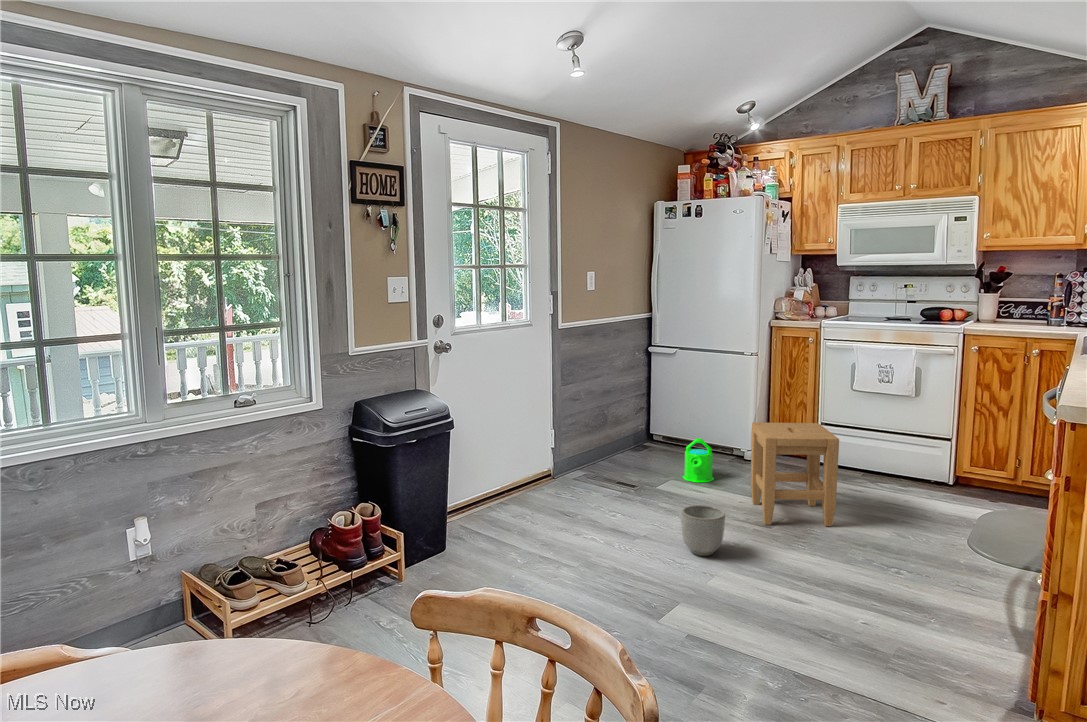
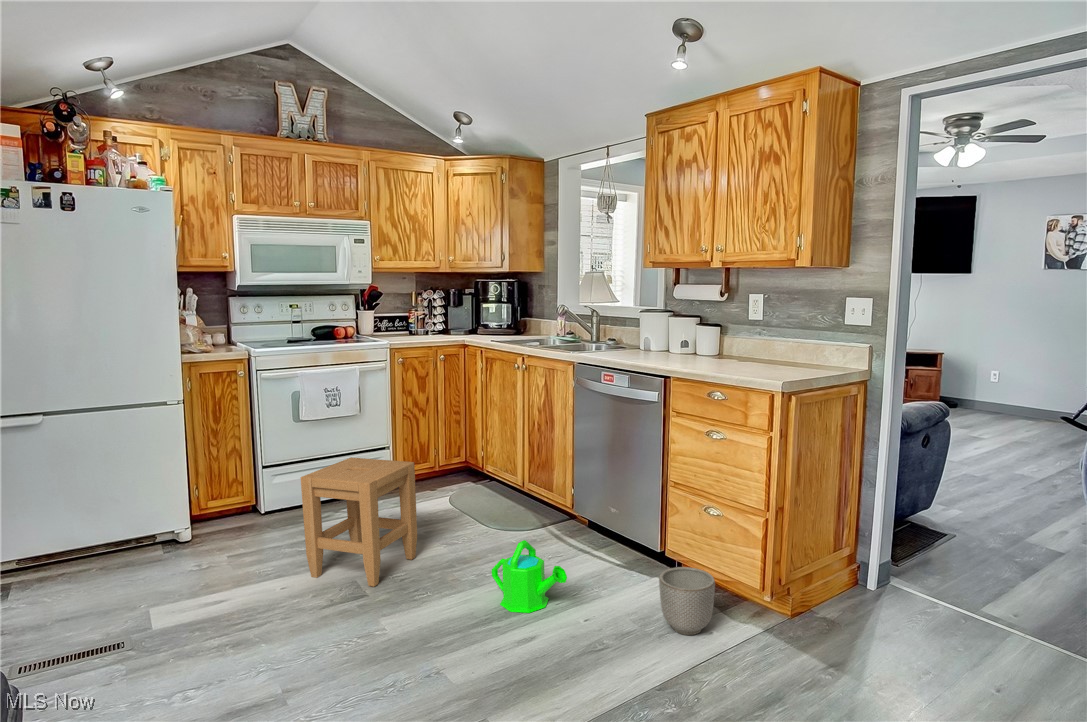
watering can: present [682,438,714,483] -> present [492,540,567,613]
planter: present [681,505,725,556] -> present [659,567,715,635]

